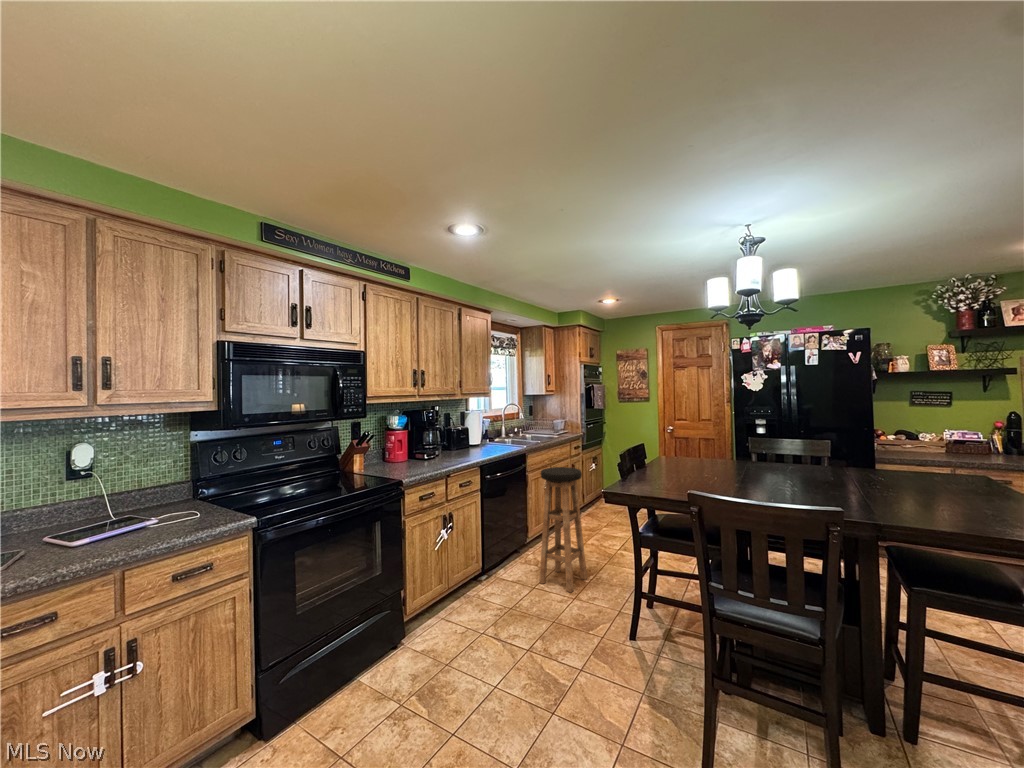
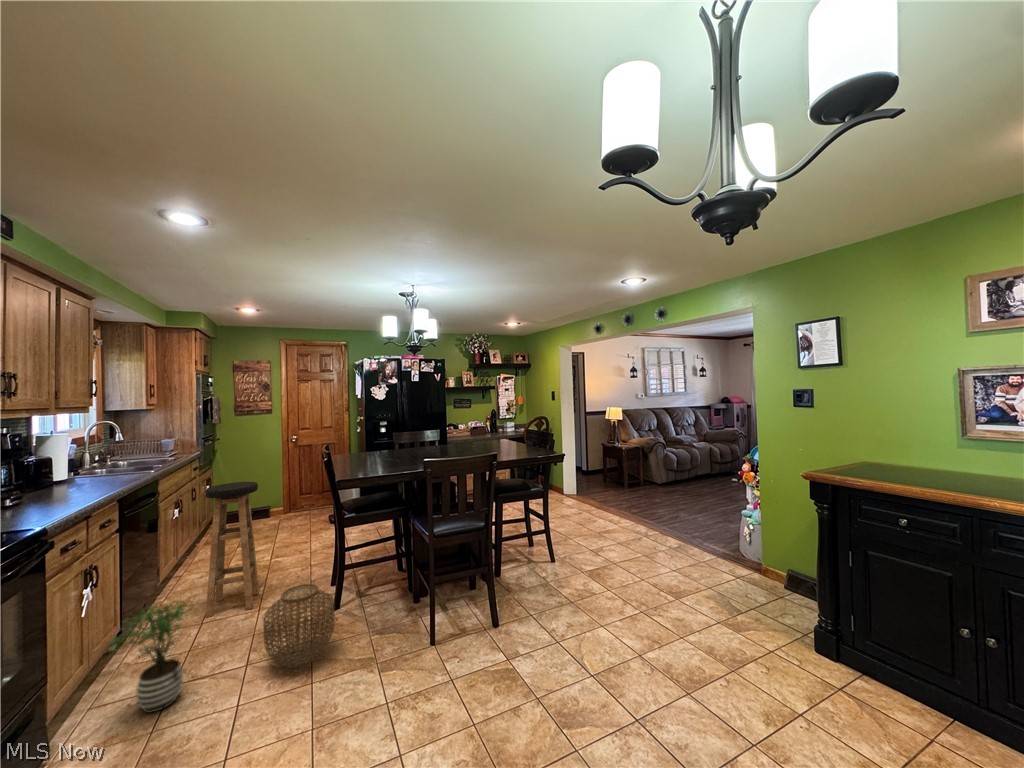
potted plant: none [434,557,492,650] -> present [111,602,188,713]
woven basket: none [531,594,601,687] -> present [263,584,335,668]

